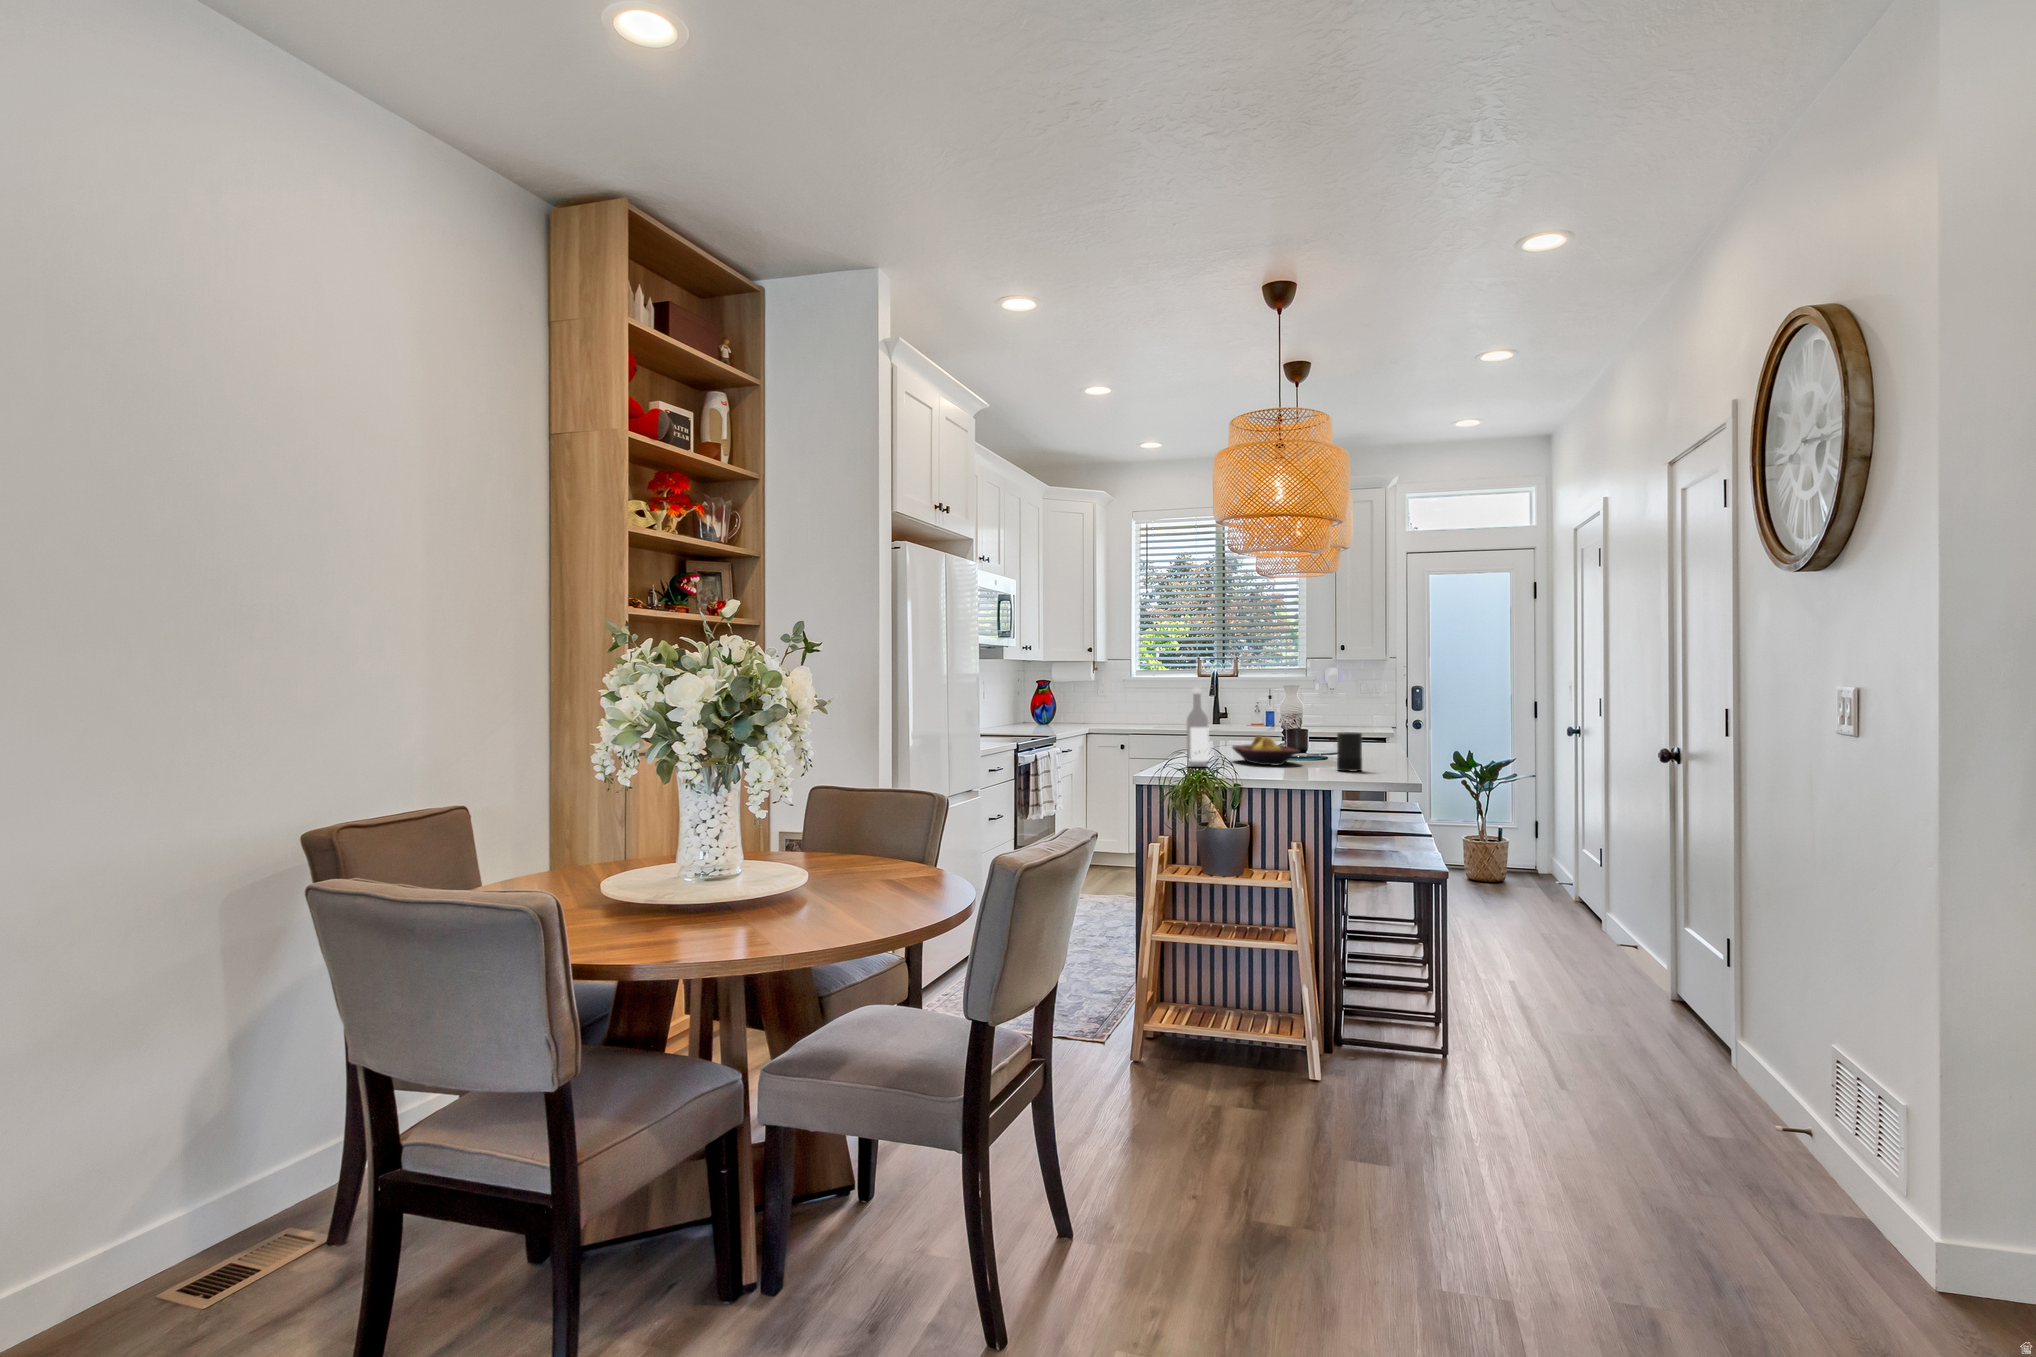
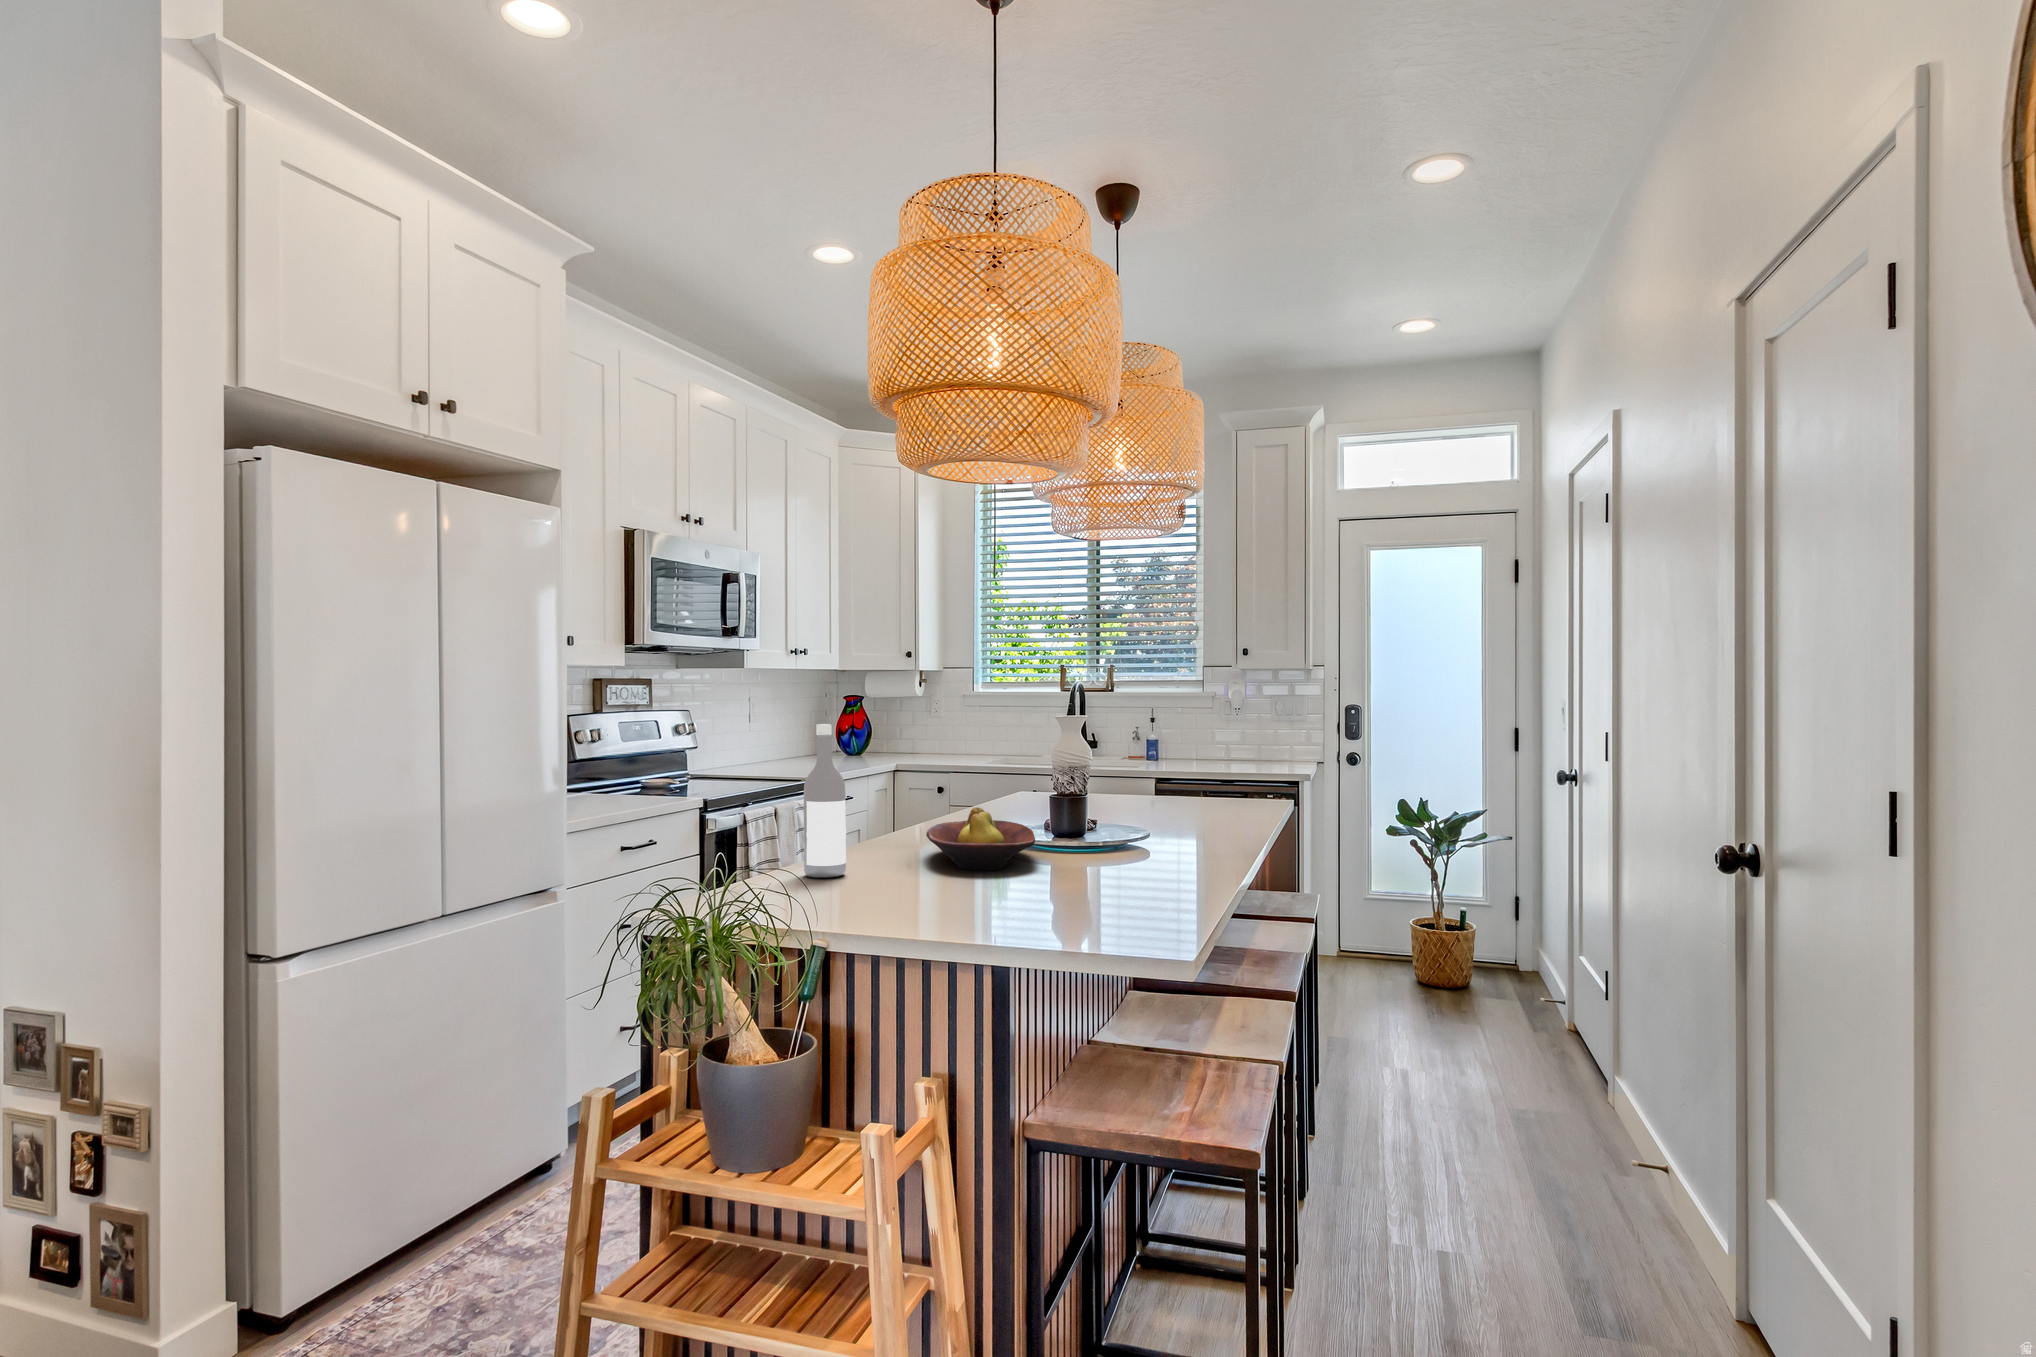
candle: present [1337,732,1362,771] -> none [1070,809,1120,898]

